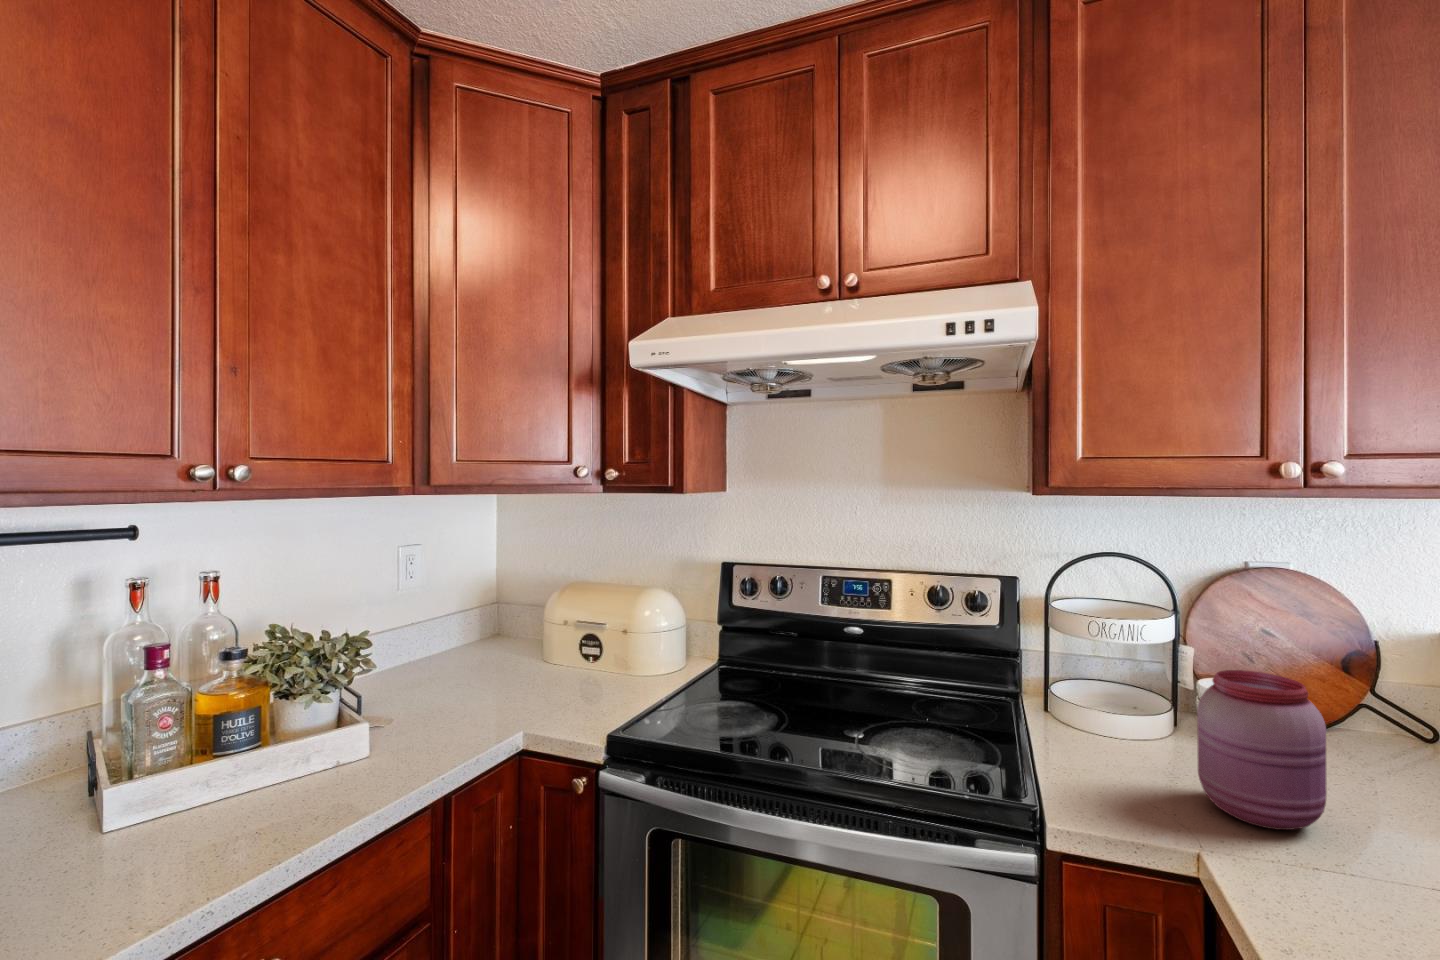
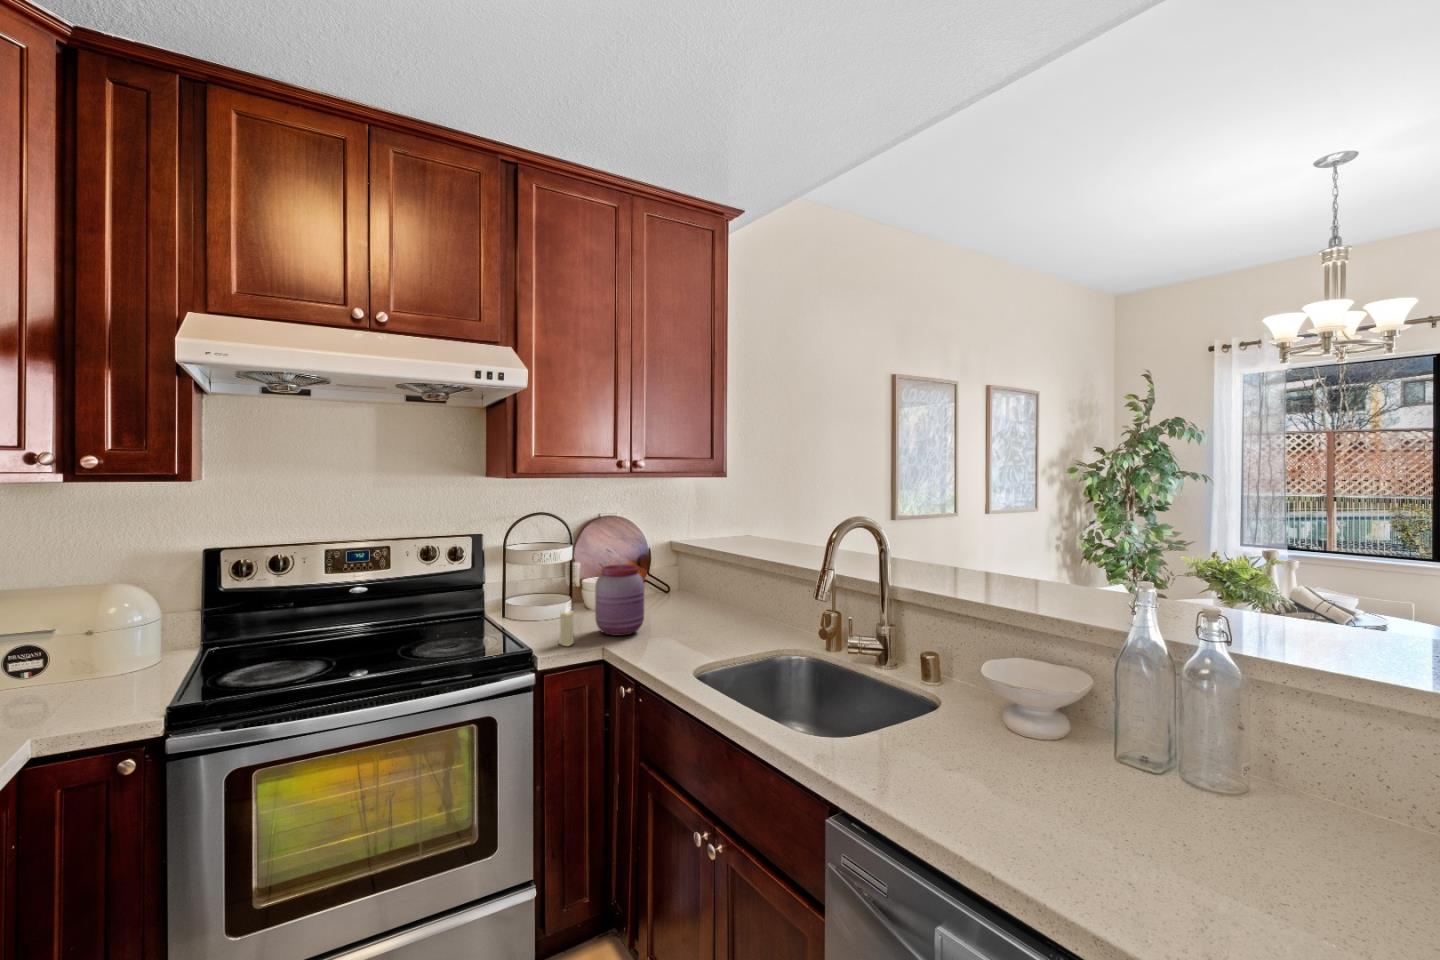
candle: none [1104,728,1137,813] -> present [559,604,574,646]

